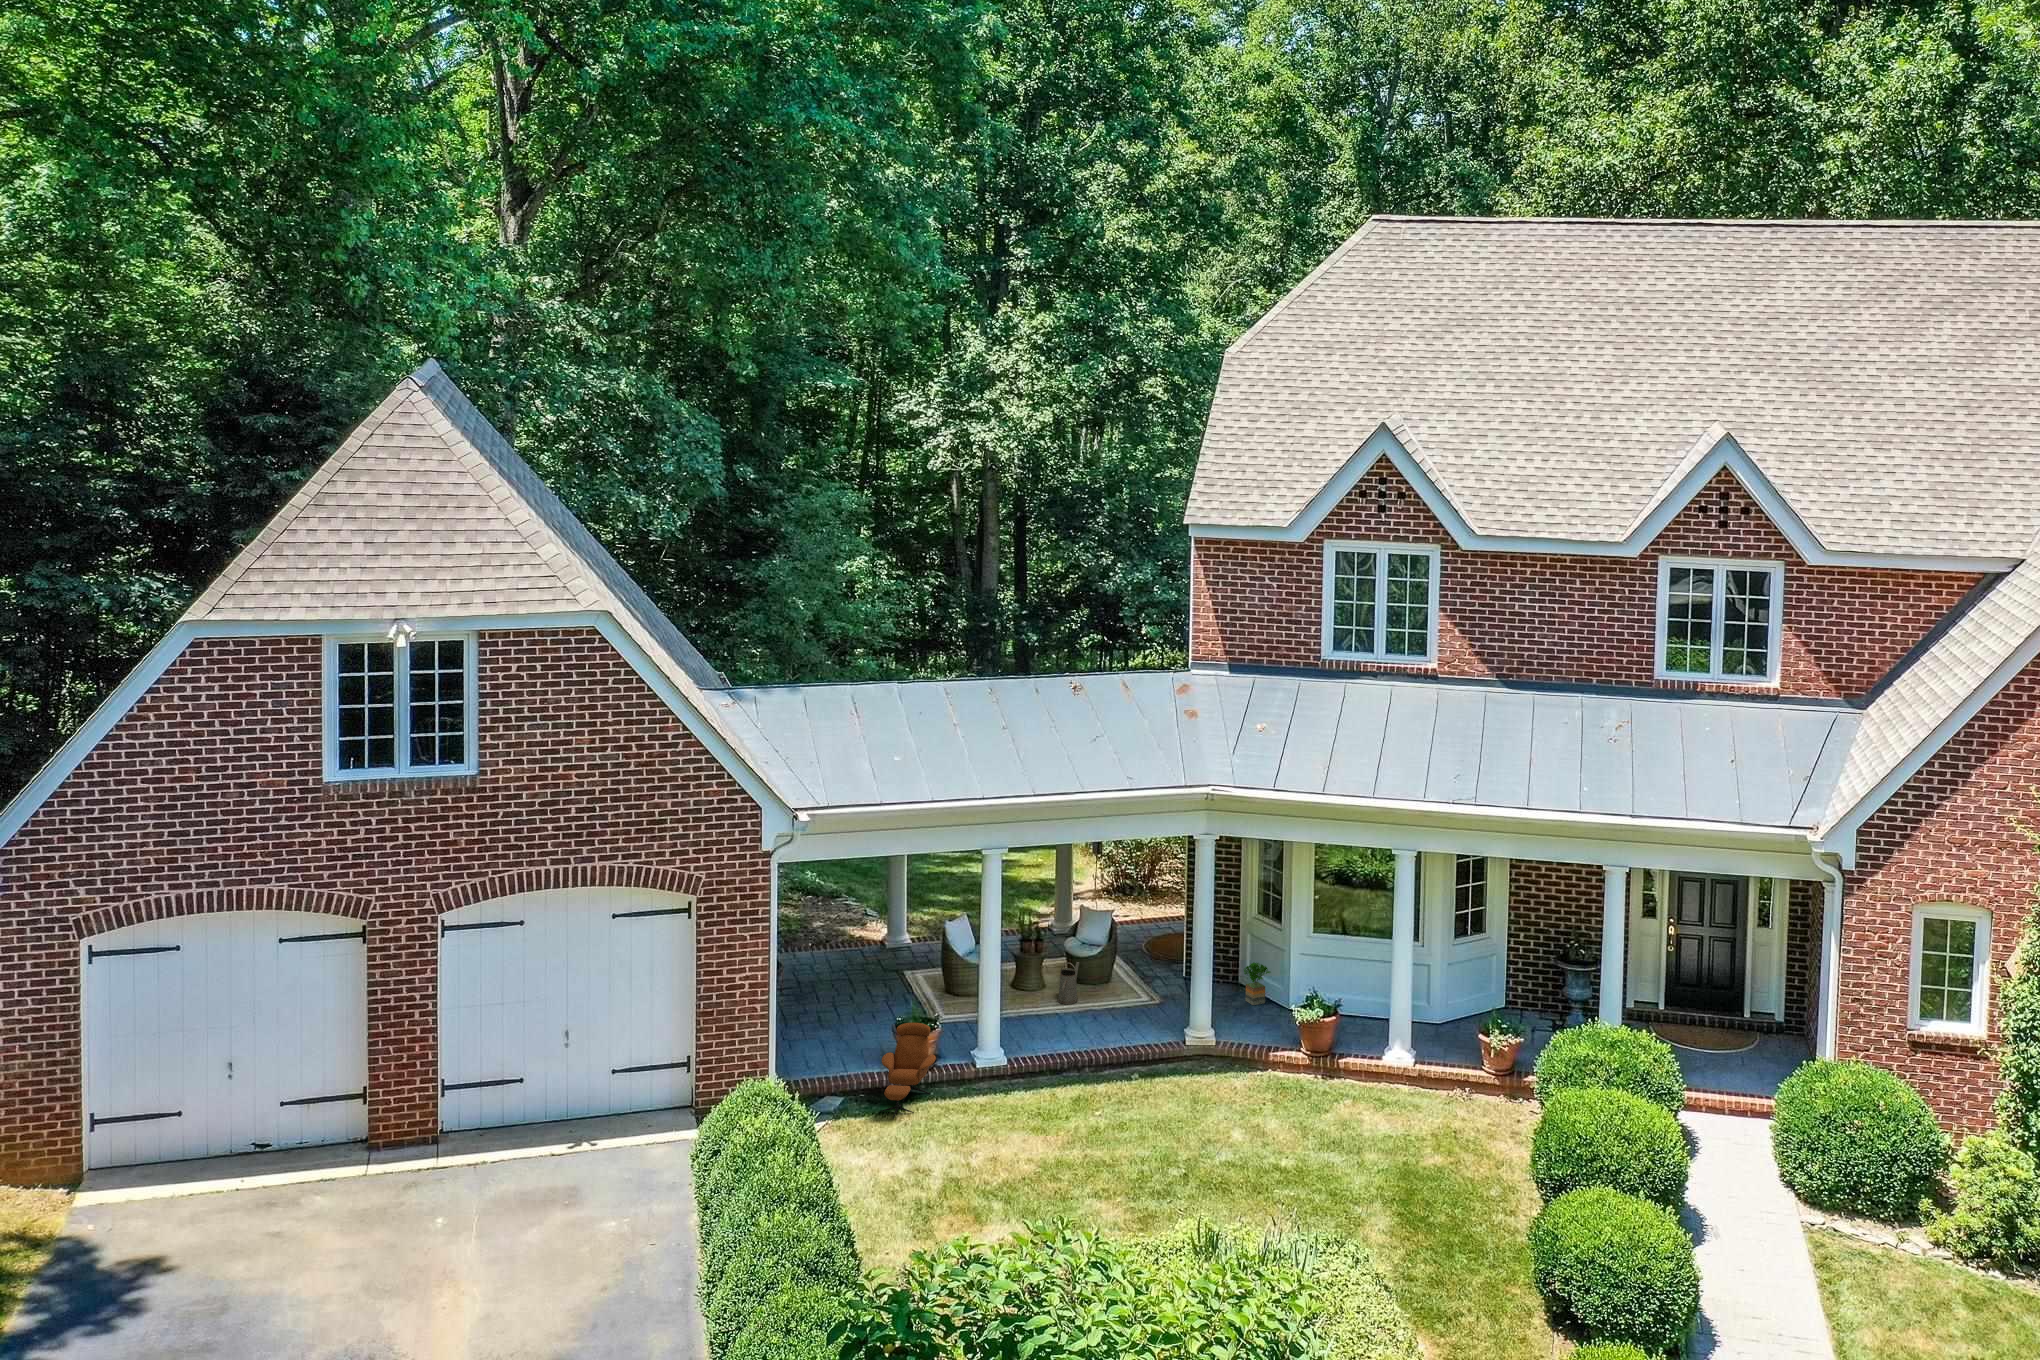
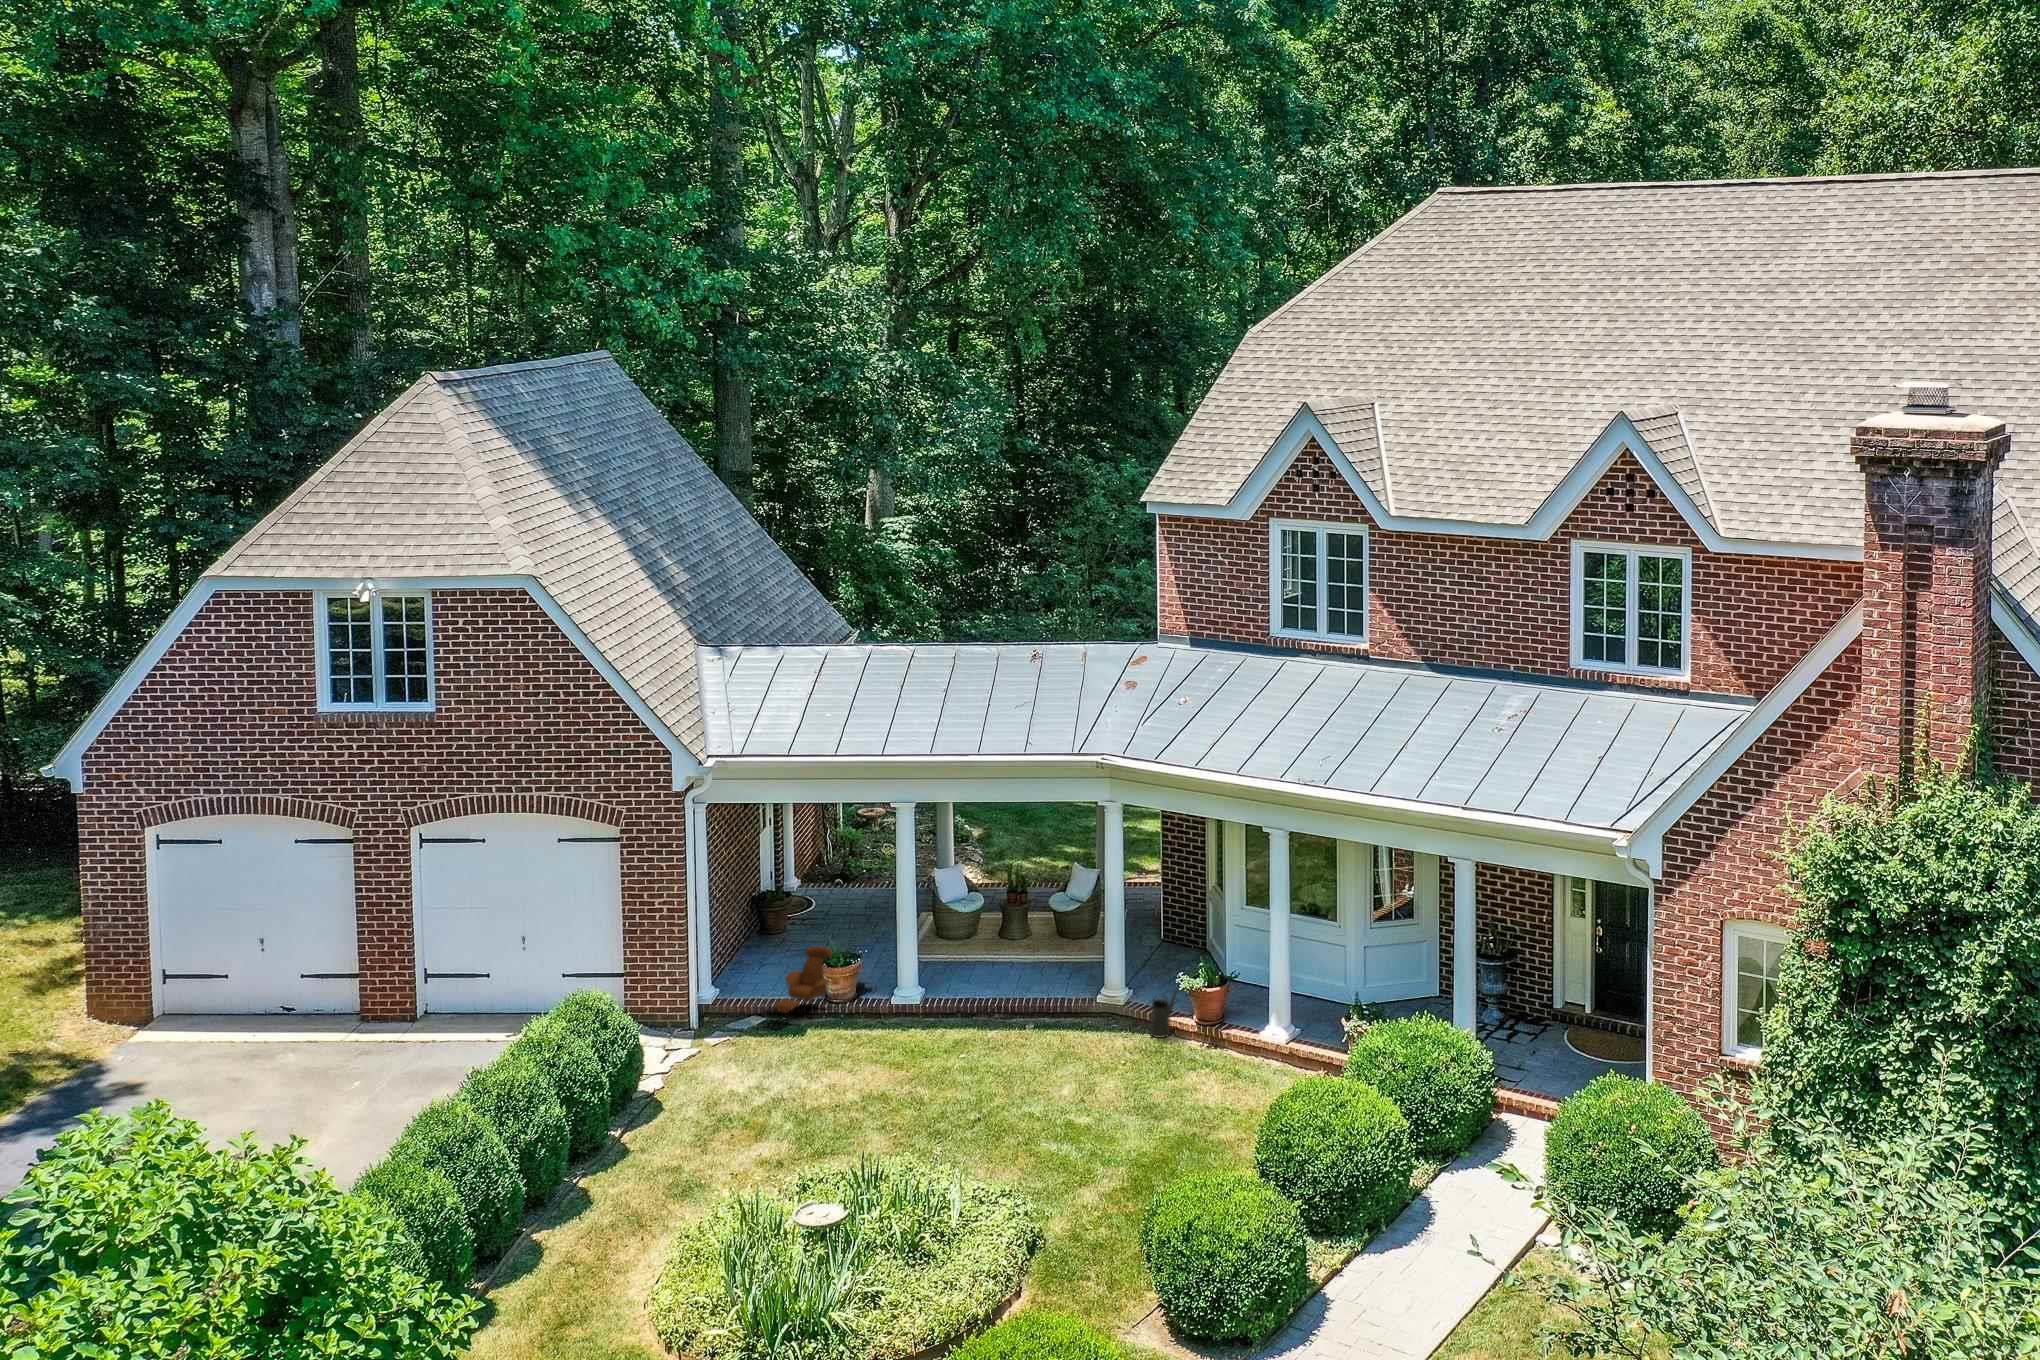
watering can: present [1058,962,1079,1004] -> present [1150,990,1177,1038]
potted tree: present [1244,963,1271,1005] -> none [1163,916,1191,956]

